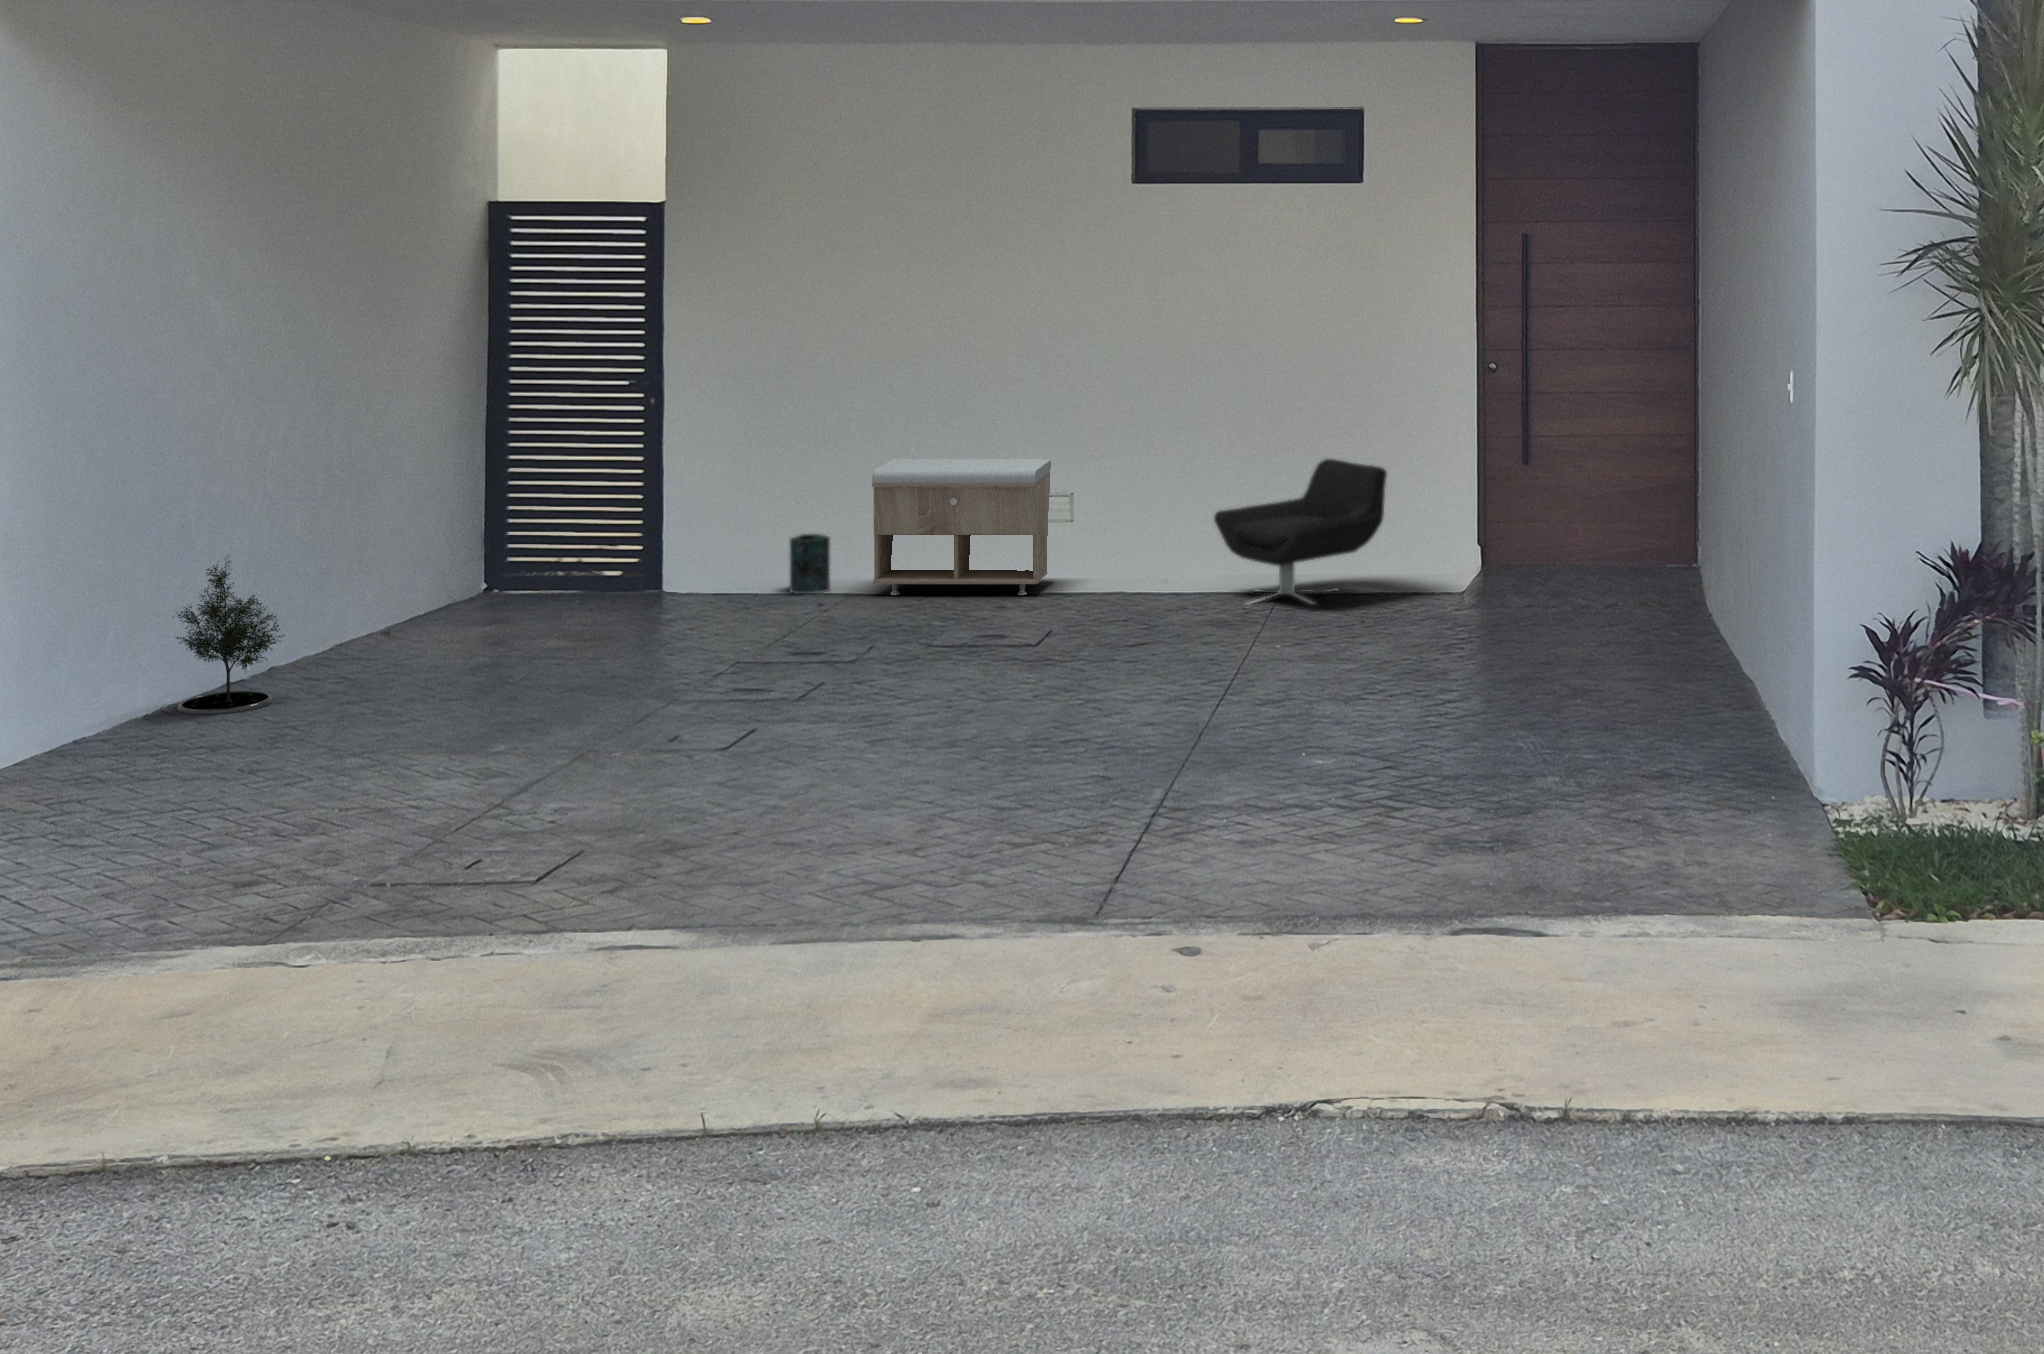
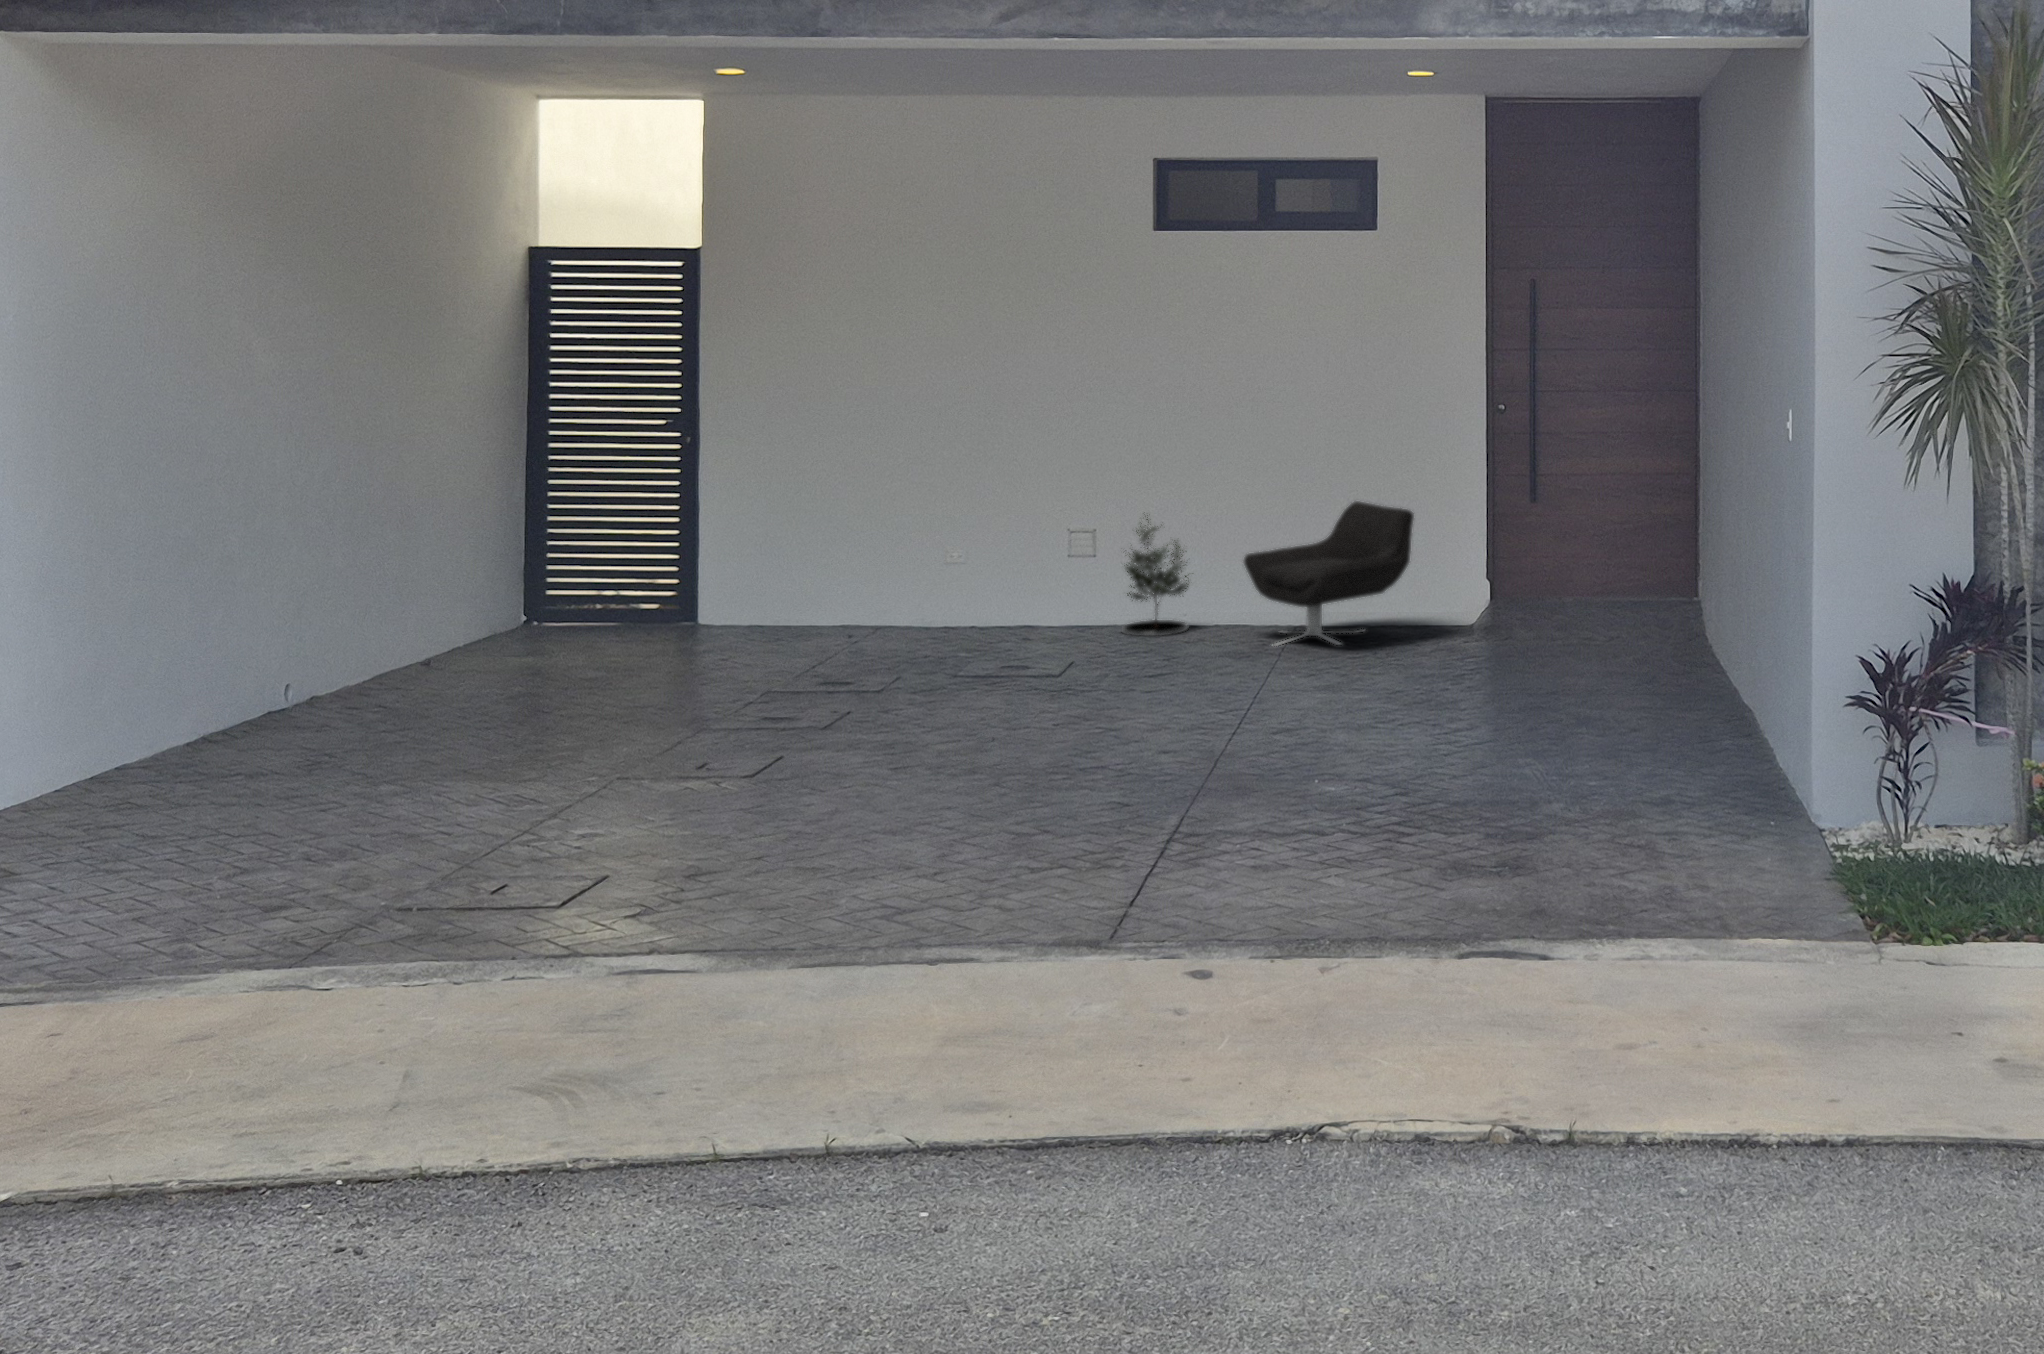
storage bench: present [872,457,1051,595] -> none [904,502,1089,639]
watering can: present [790,534,830,594] -> none [820,565,865,639]
potted tree: present [176,559,284,715] -> present [1122,515,1189,636]

